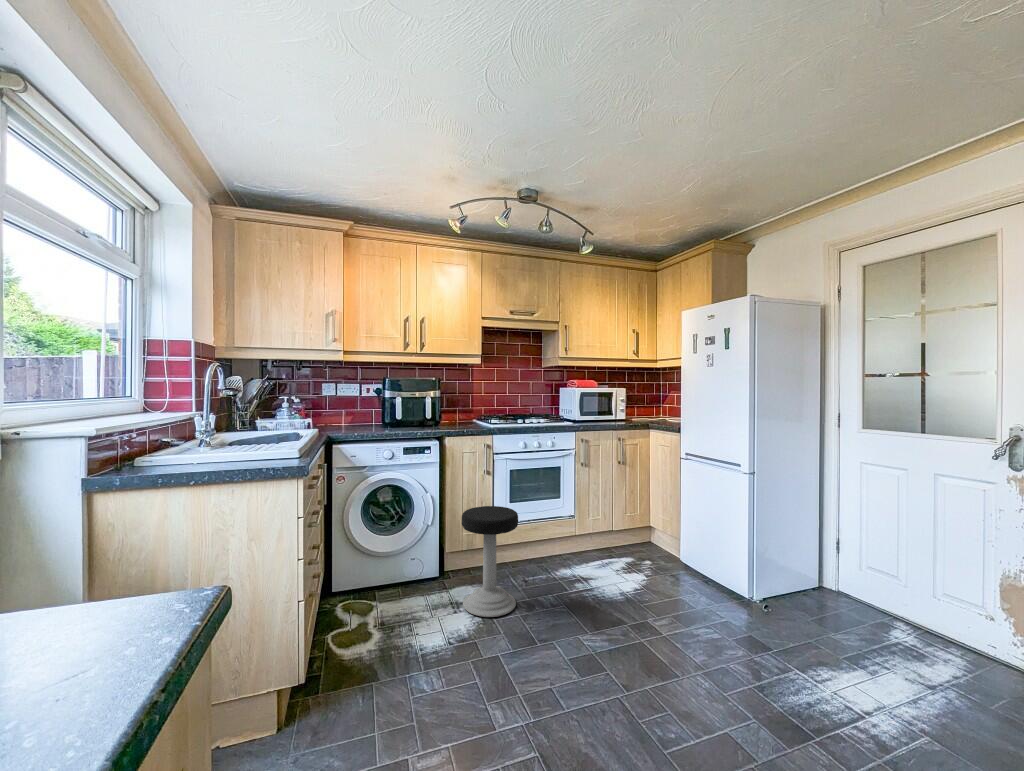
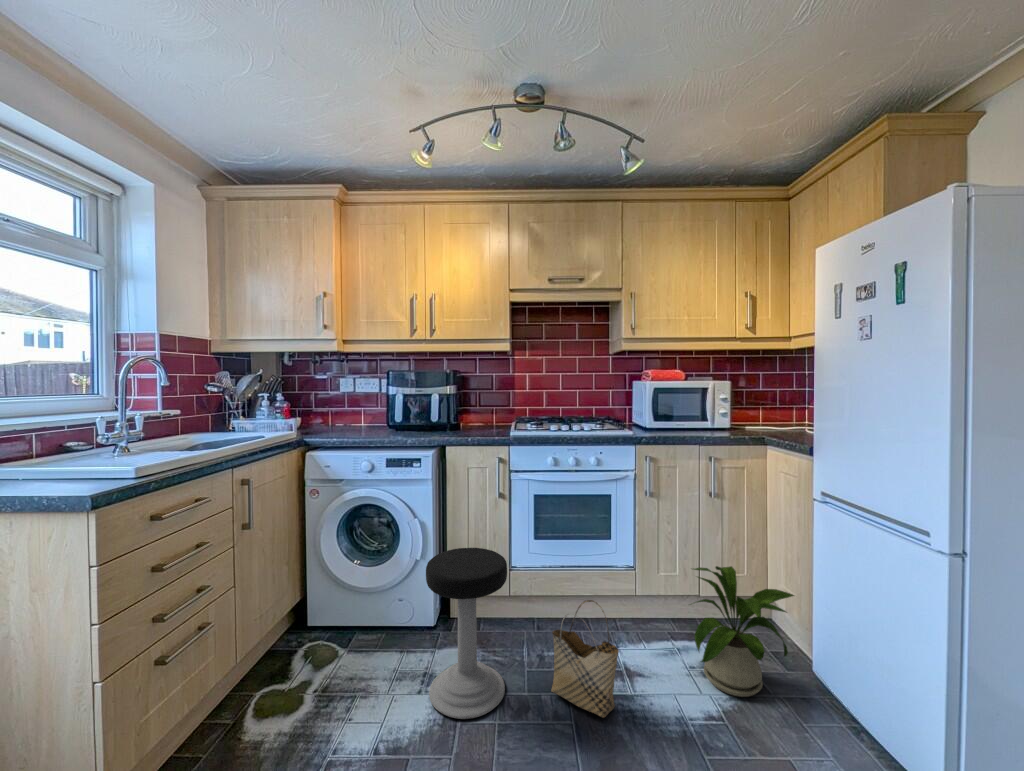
house plant: none [615,504,673,578] -> present [694,566,794,697]
woven basket: none [543,531,589,599] -> present [551,600,619,717]

